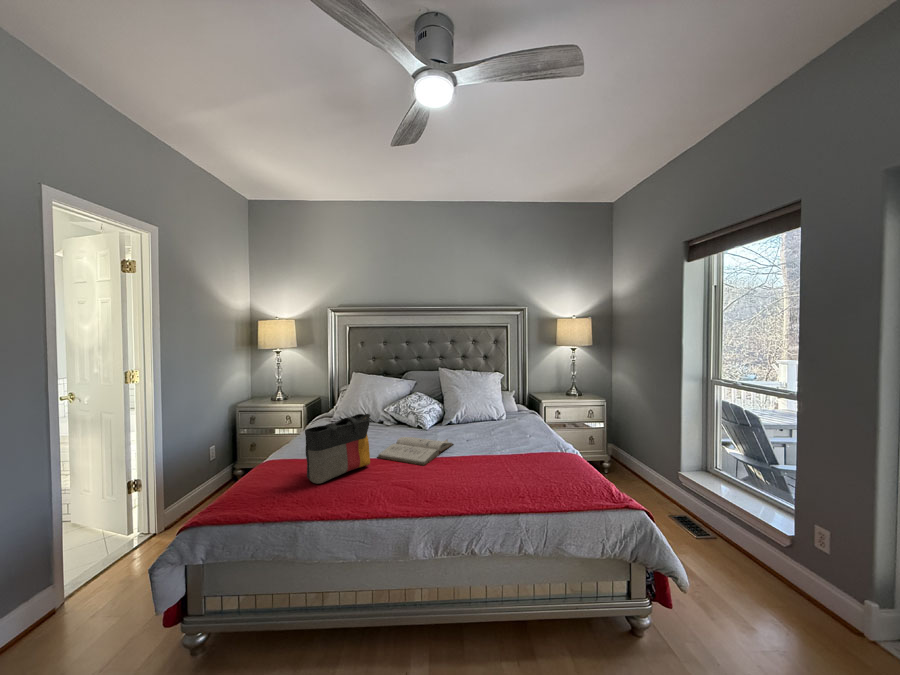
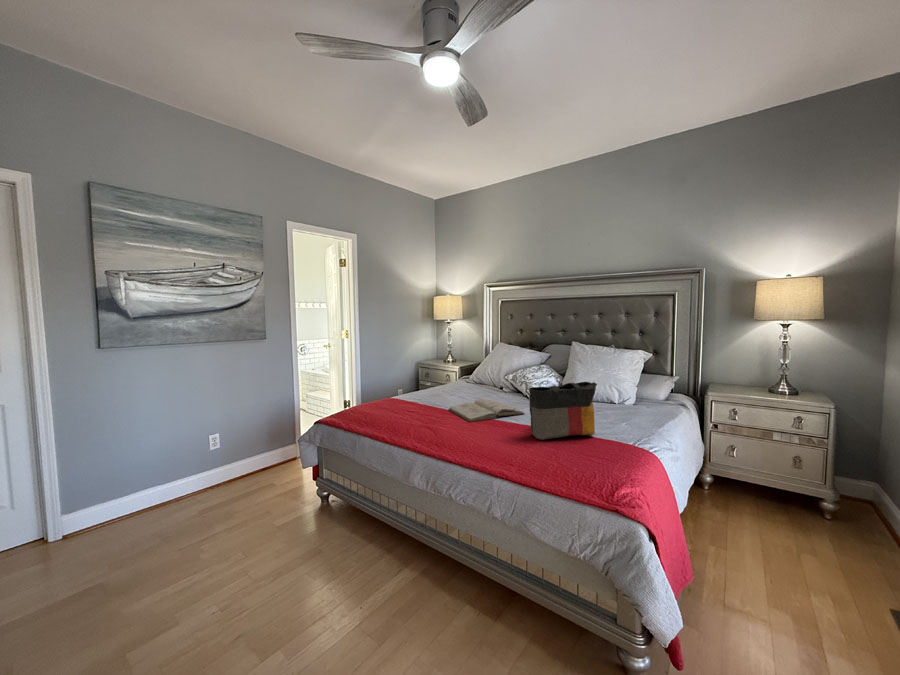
tote bag: present [305,414,370,483] -> present [529,382,597,440]

